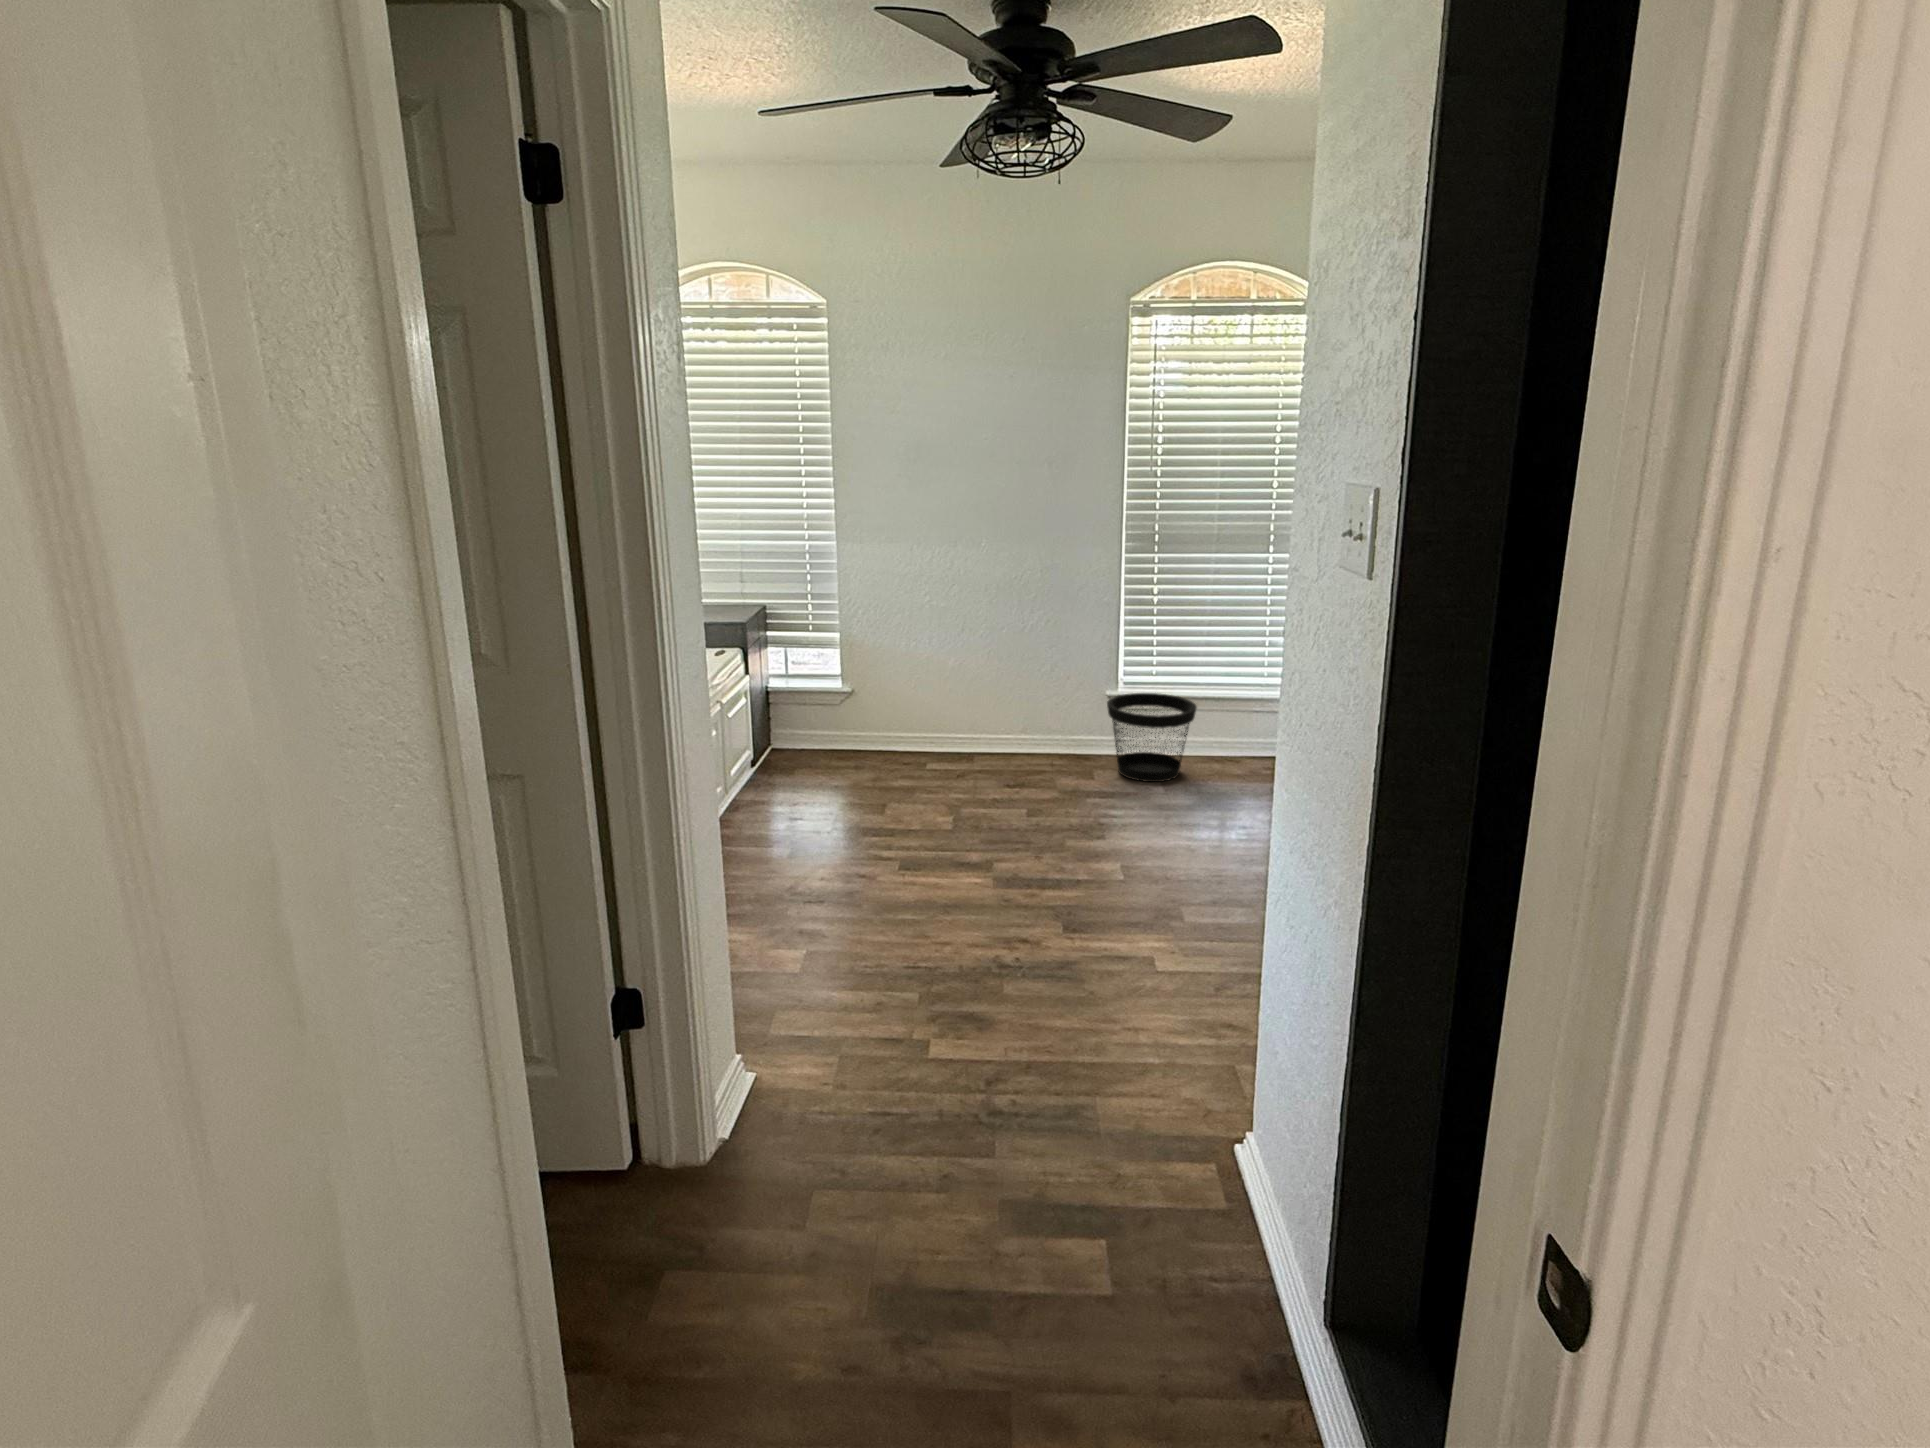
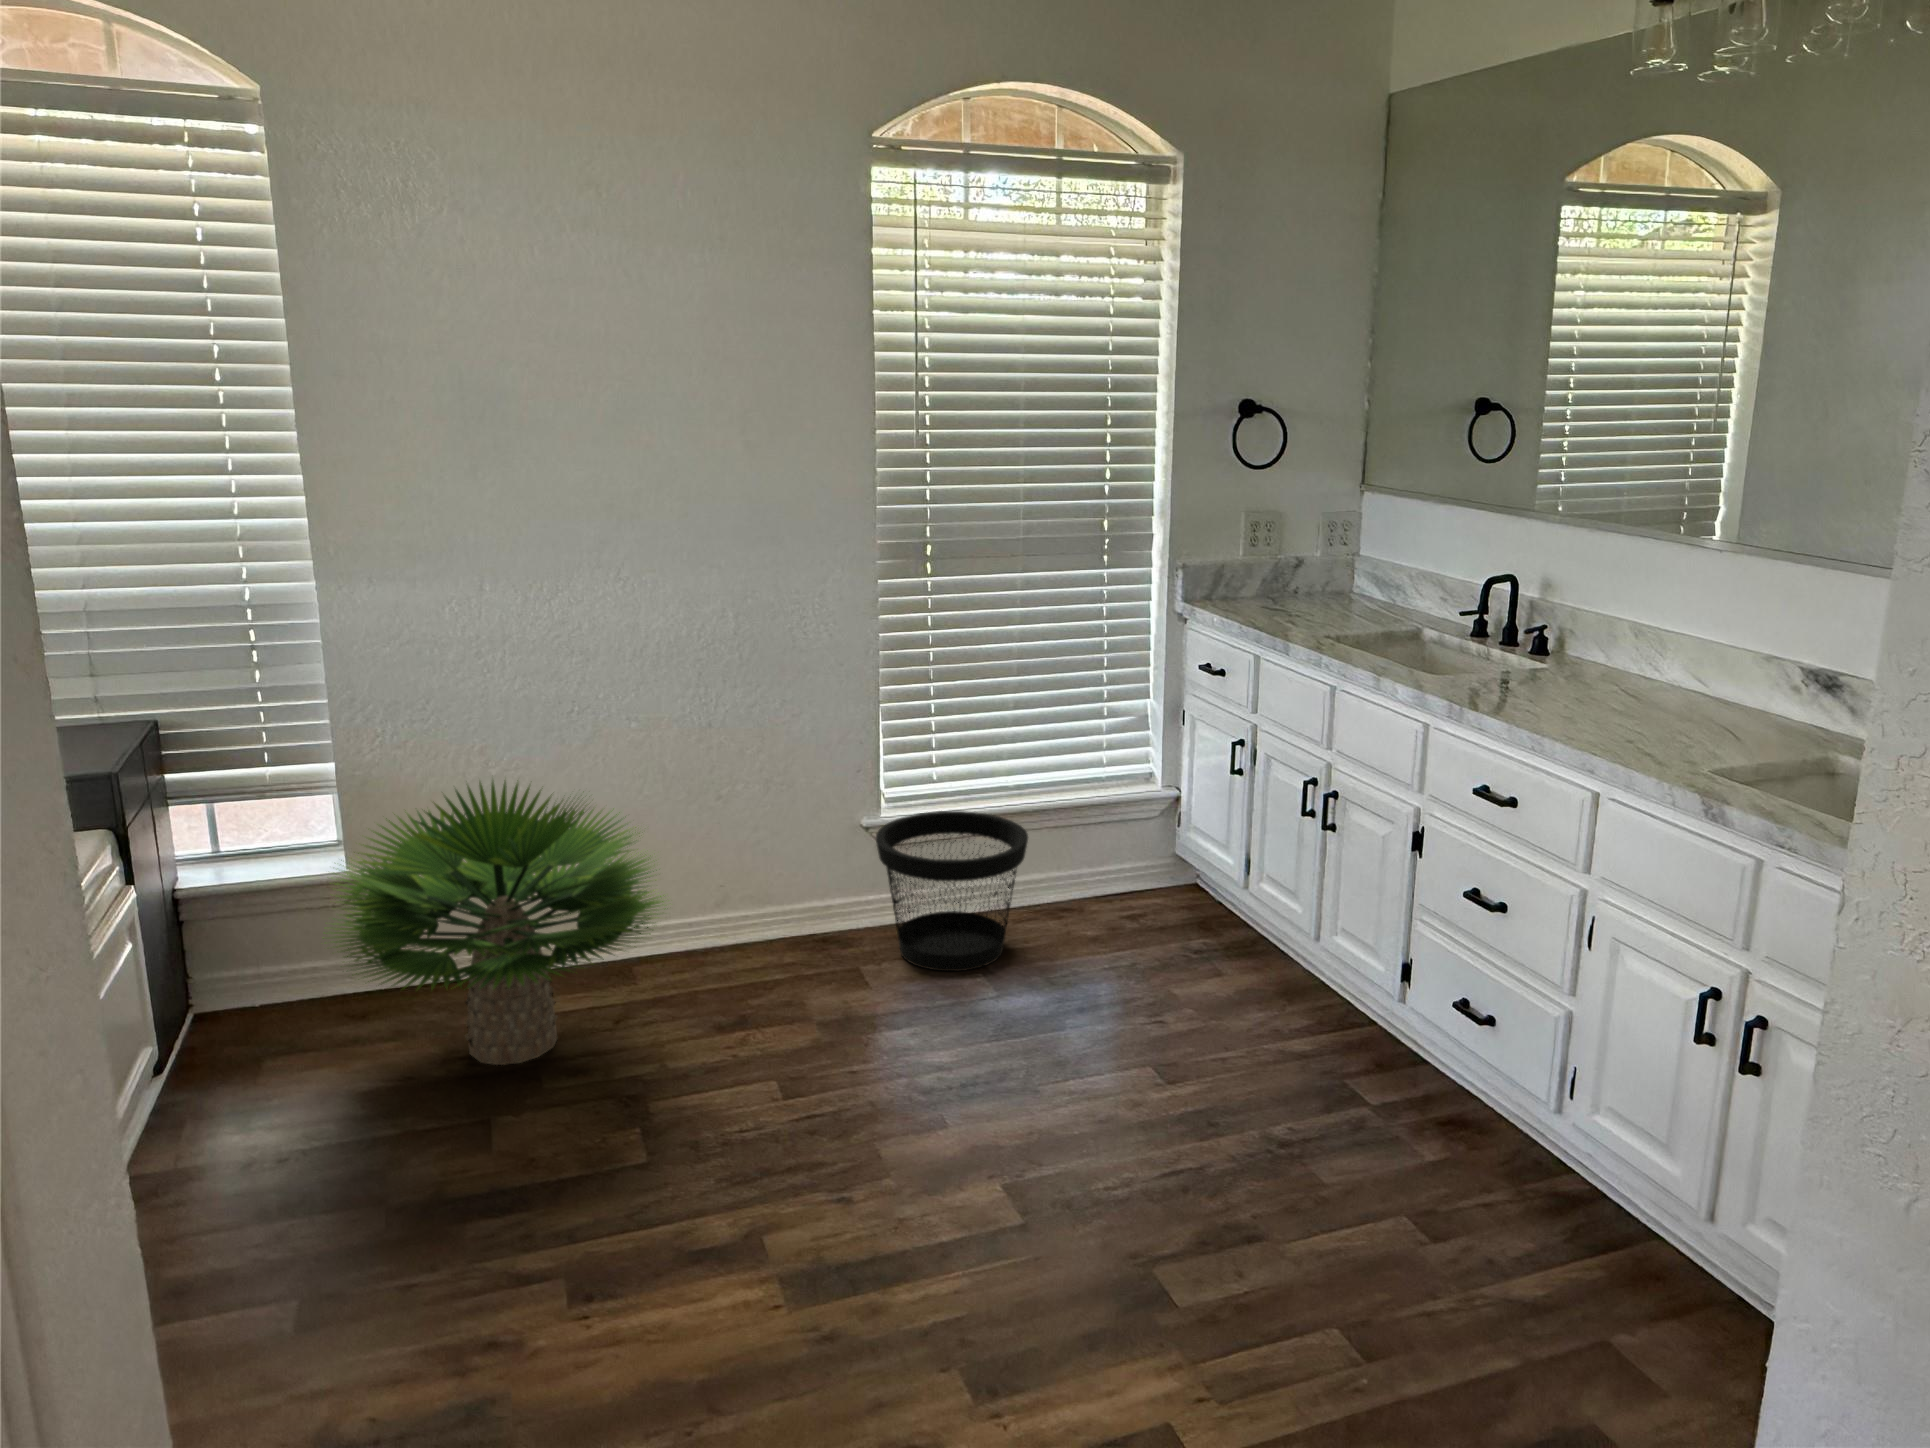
potted plant: none [820,643,987,787] -> present [336,780,666,1065]

